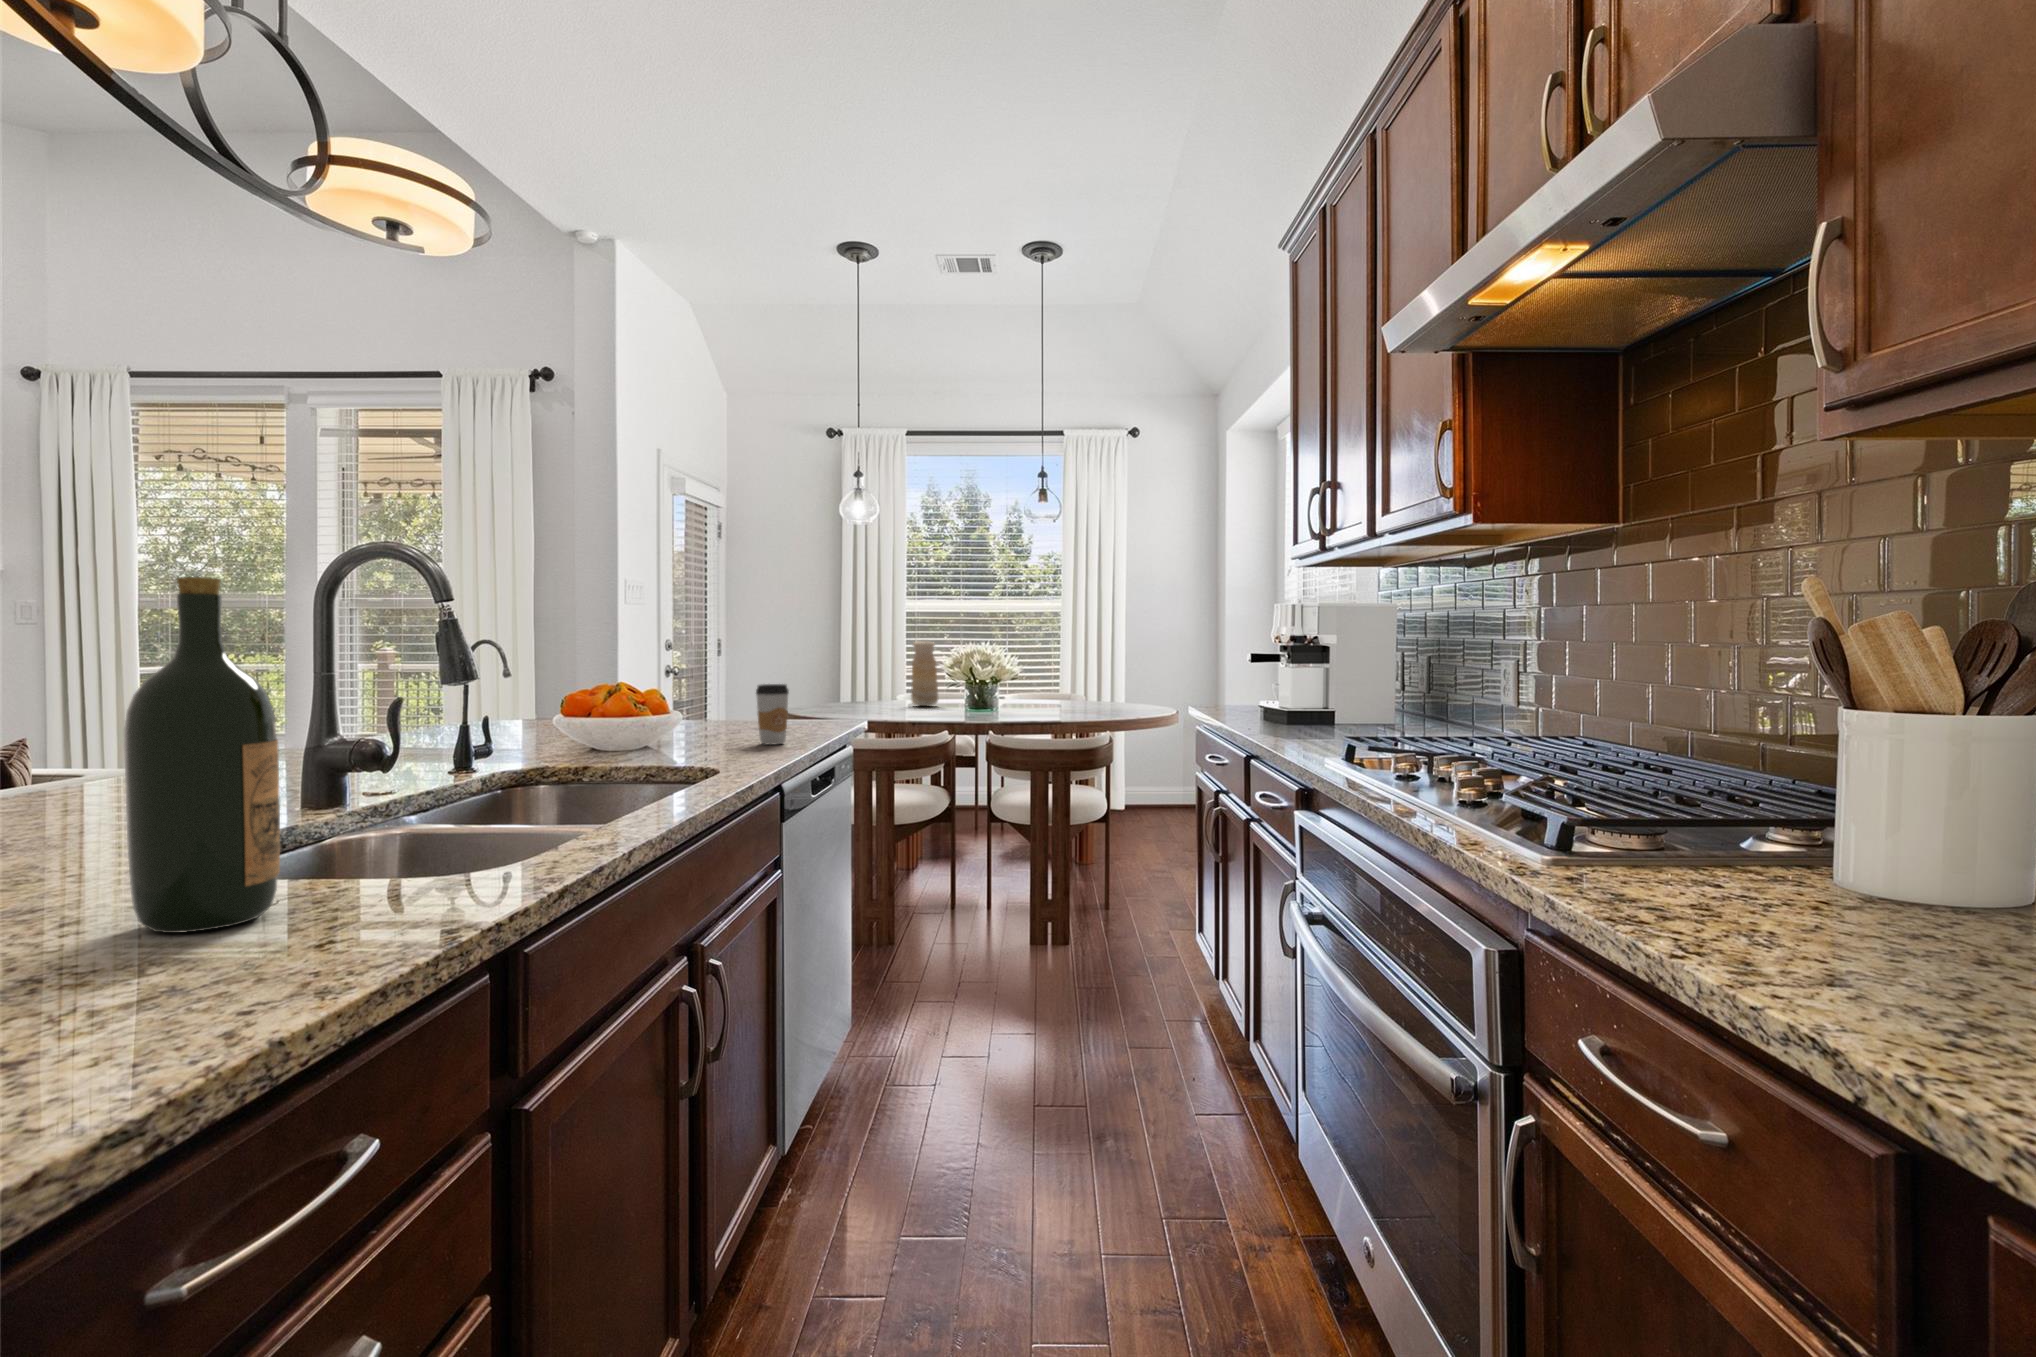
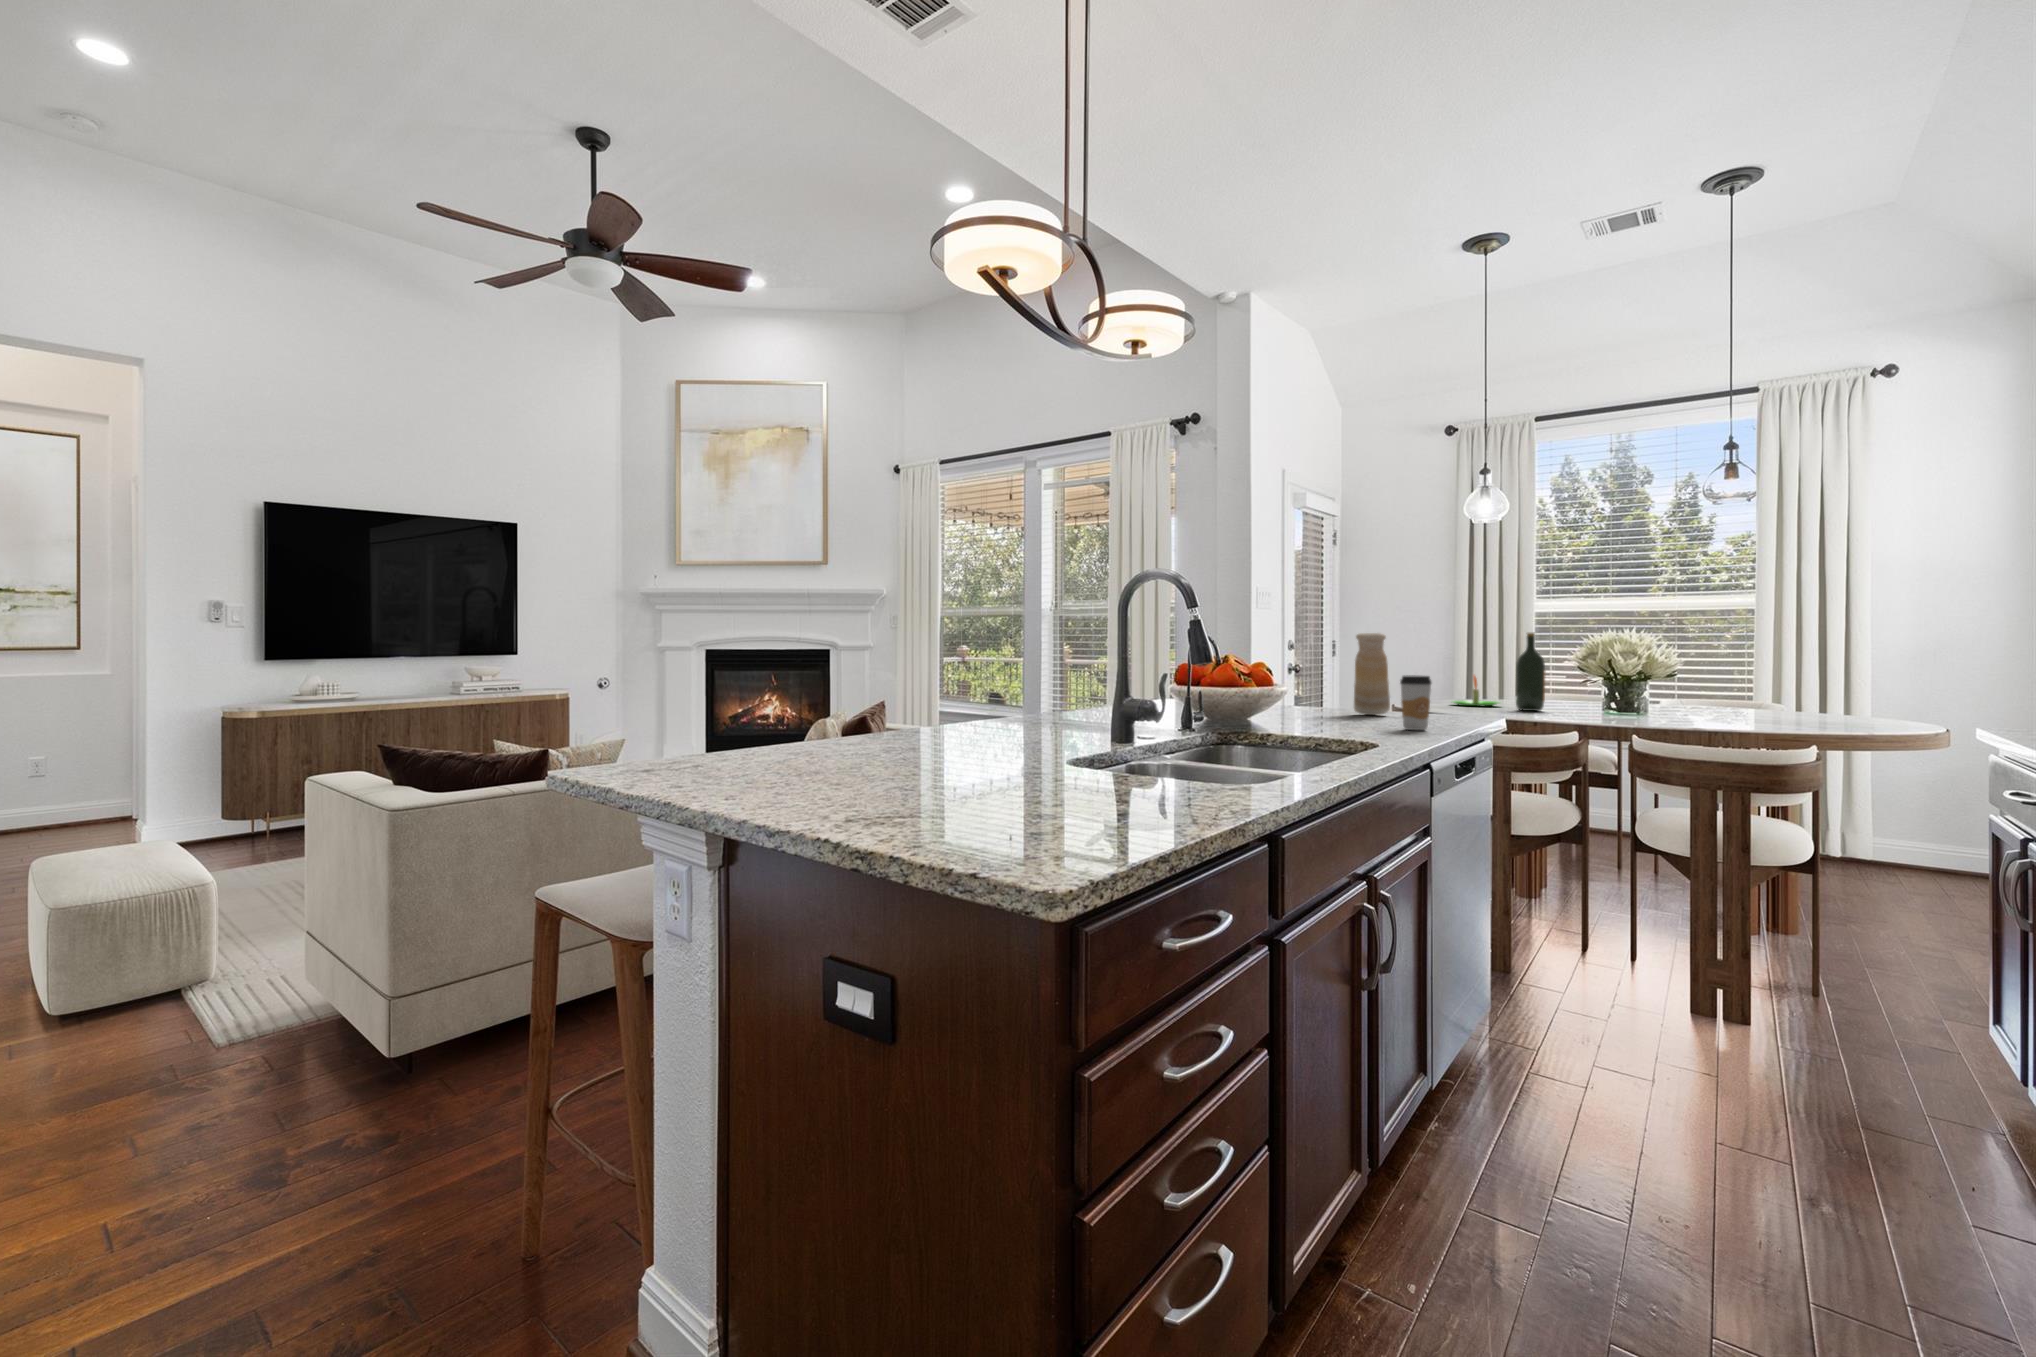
wine bottle: present [124,577,280,933] -> present [1516,633,1545,711]
vase: present [911,641,938,706] -> present [1354,633,1390,715]
candle: none [820,676,869,708] -> present [1452,676,1499,706]

